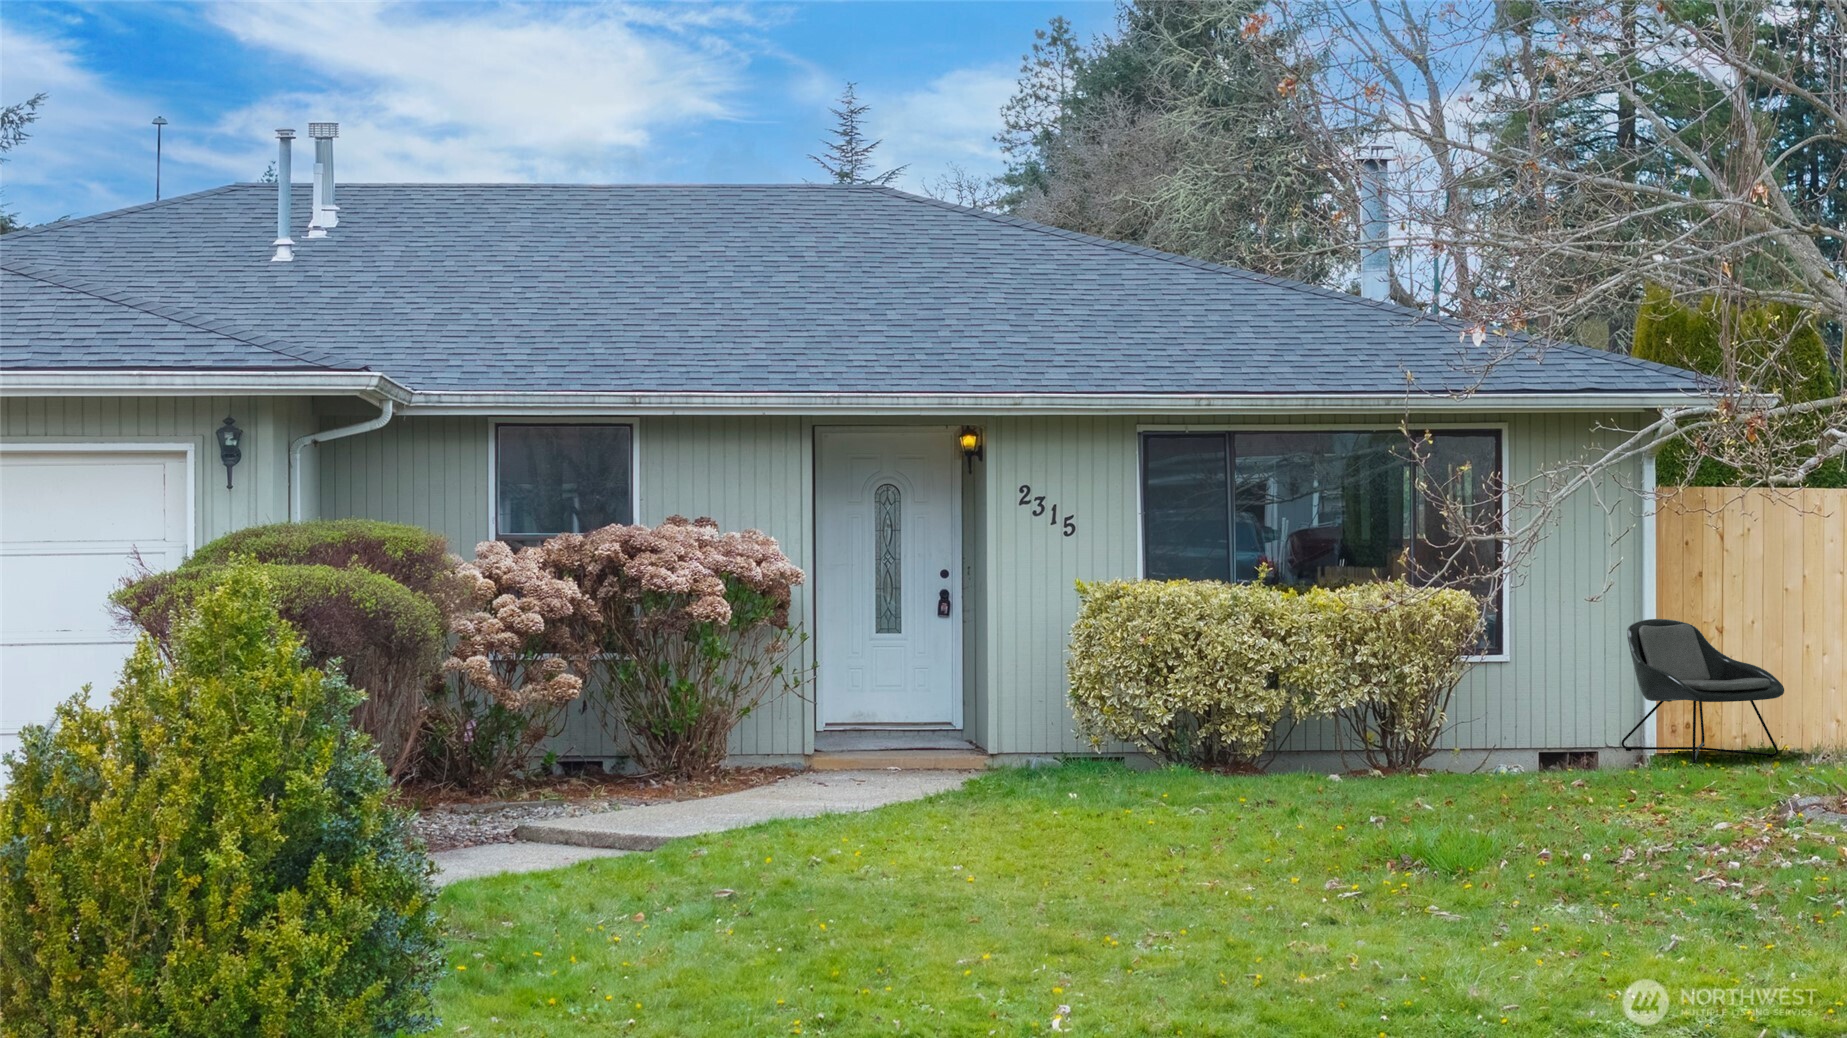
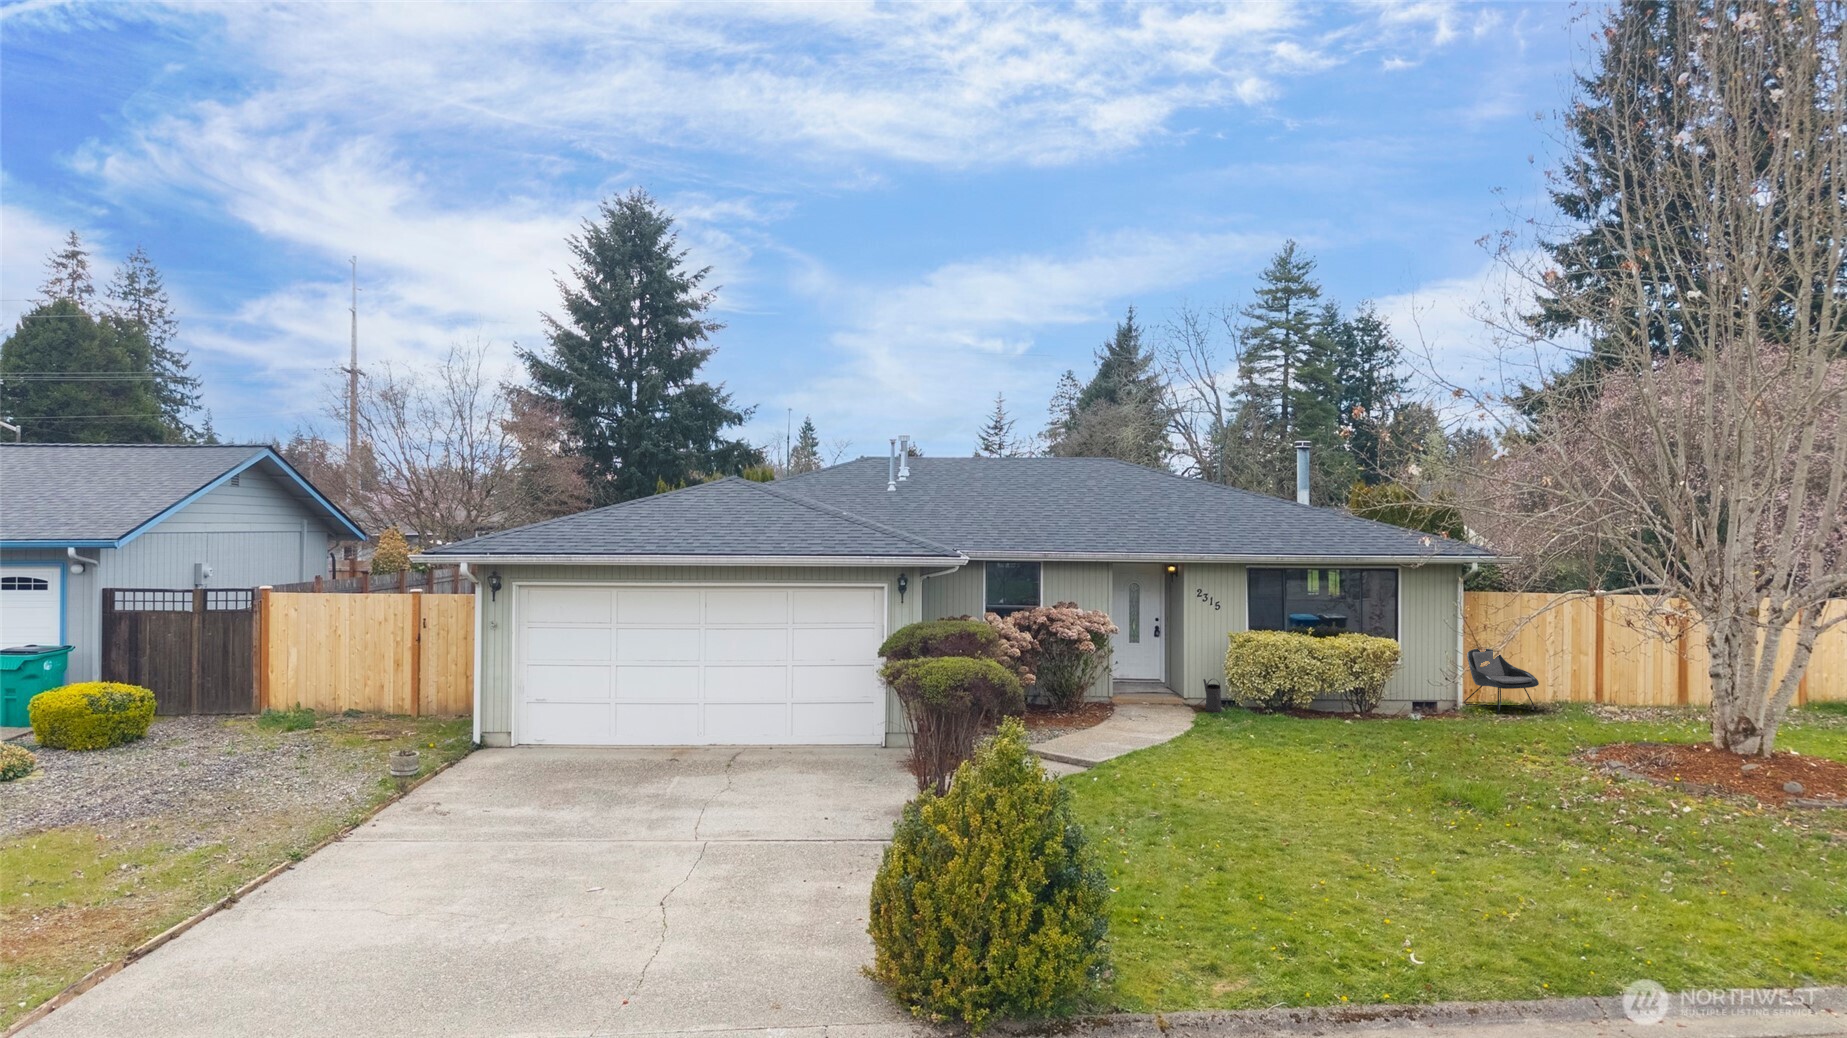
watering can: none [1021,693,1061,773] -> present [1203,679,1222,712]

